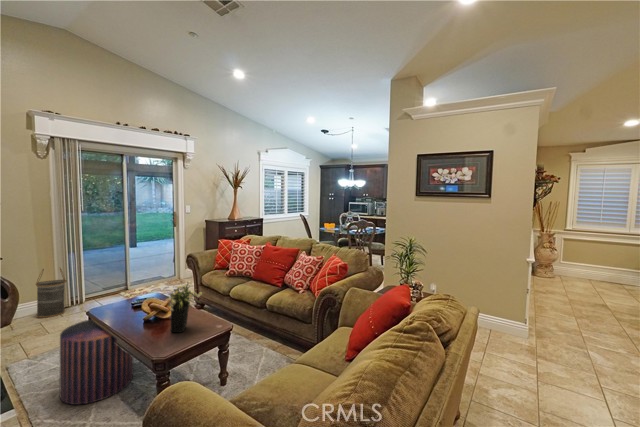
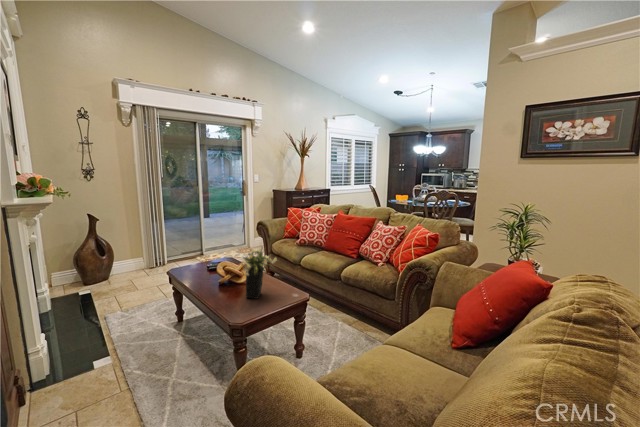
basket: present [36,268,66,318] -> none [127,230,152,275]
pouf: present [60,319,133,404] -> none [145,277,211,359]

